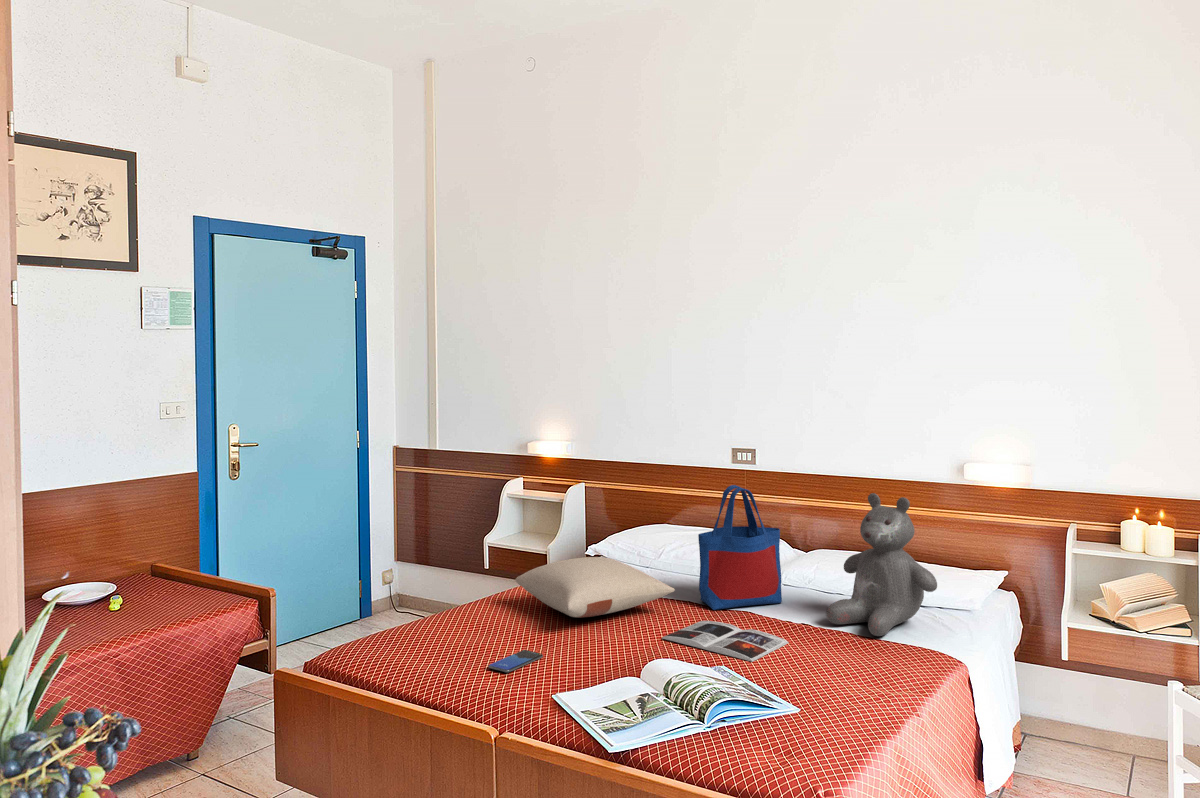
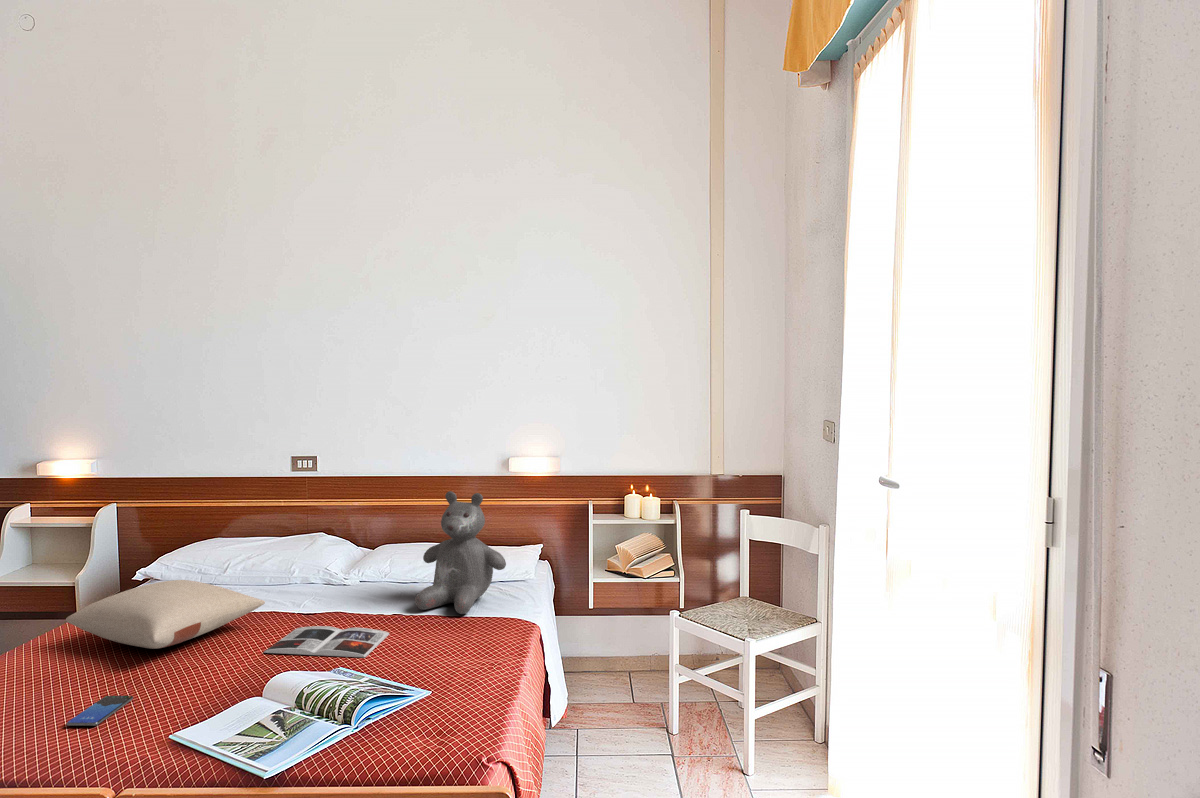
tote bag: present [698,485,782,610] -> none [285,493,365,616]

